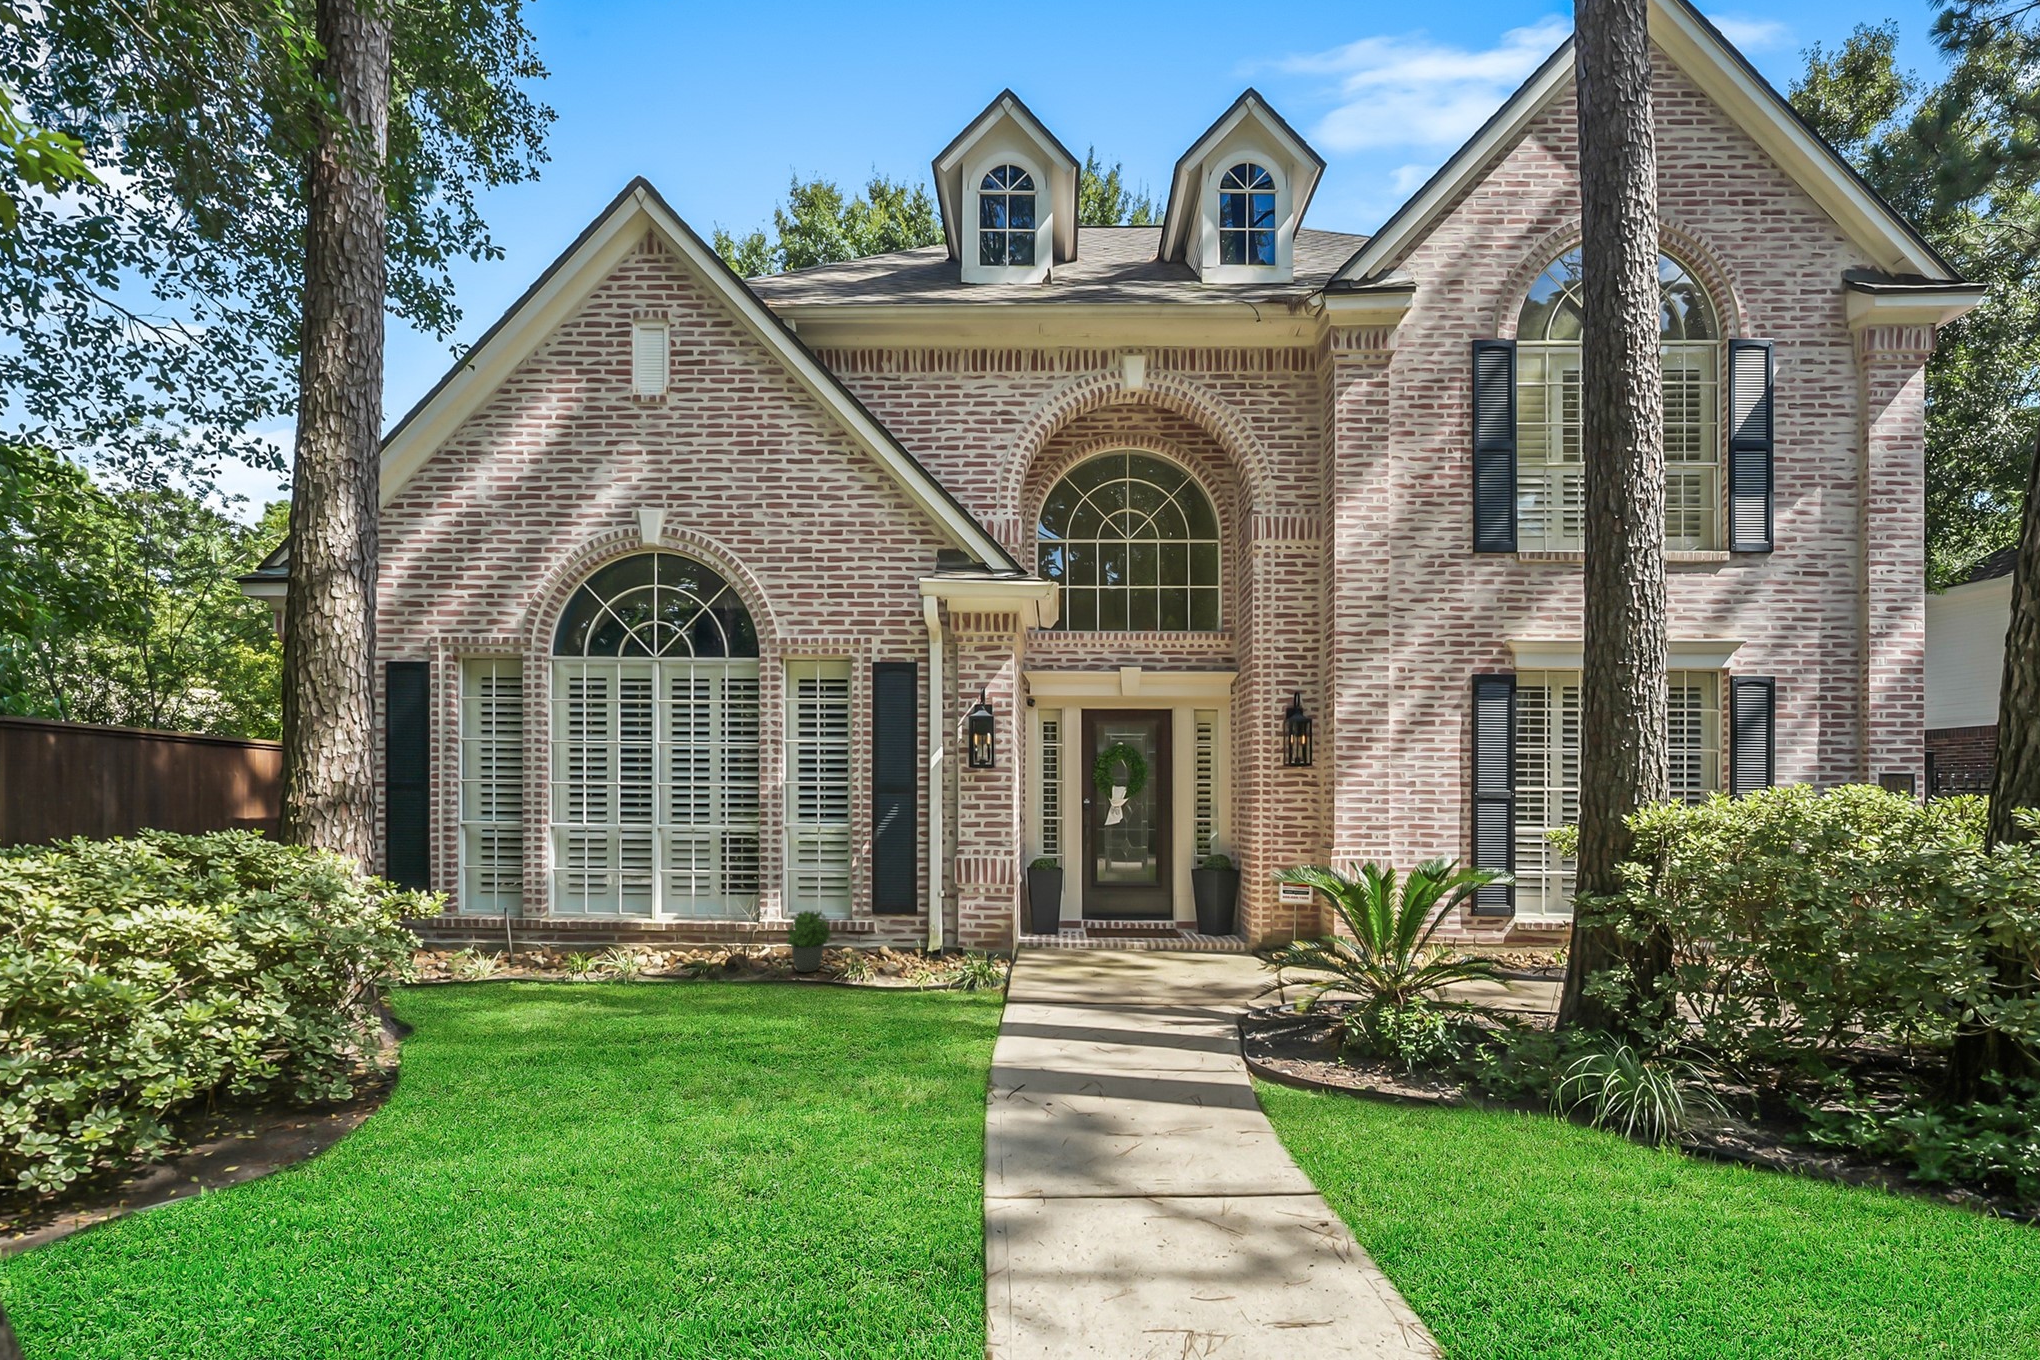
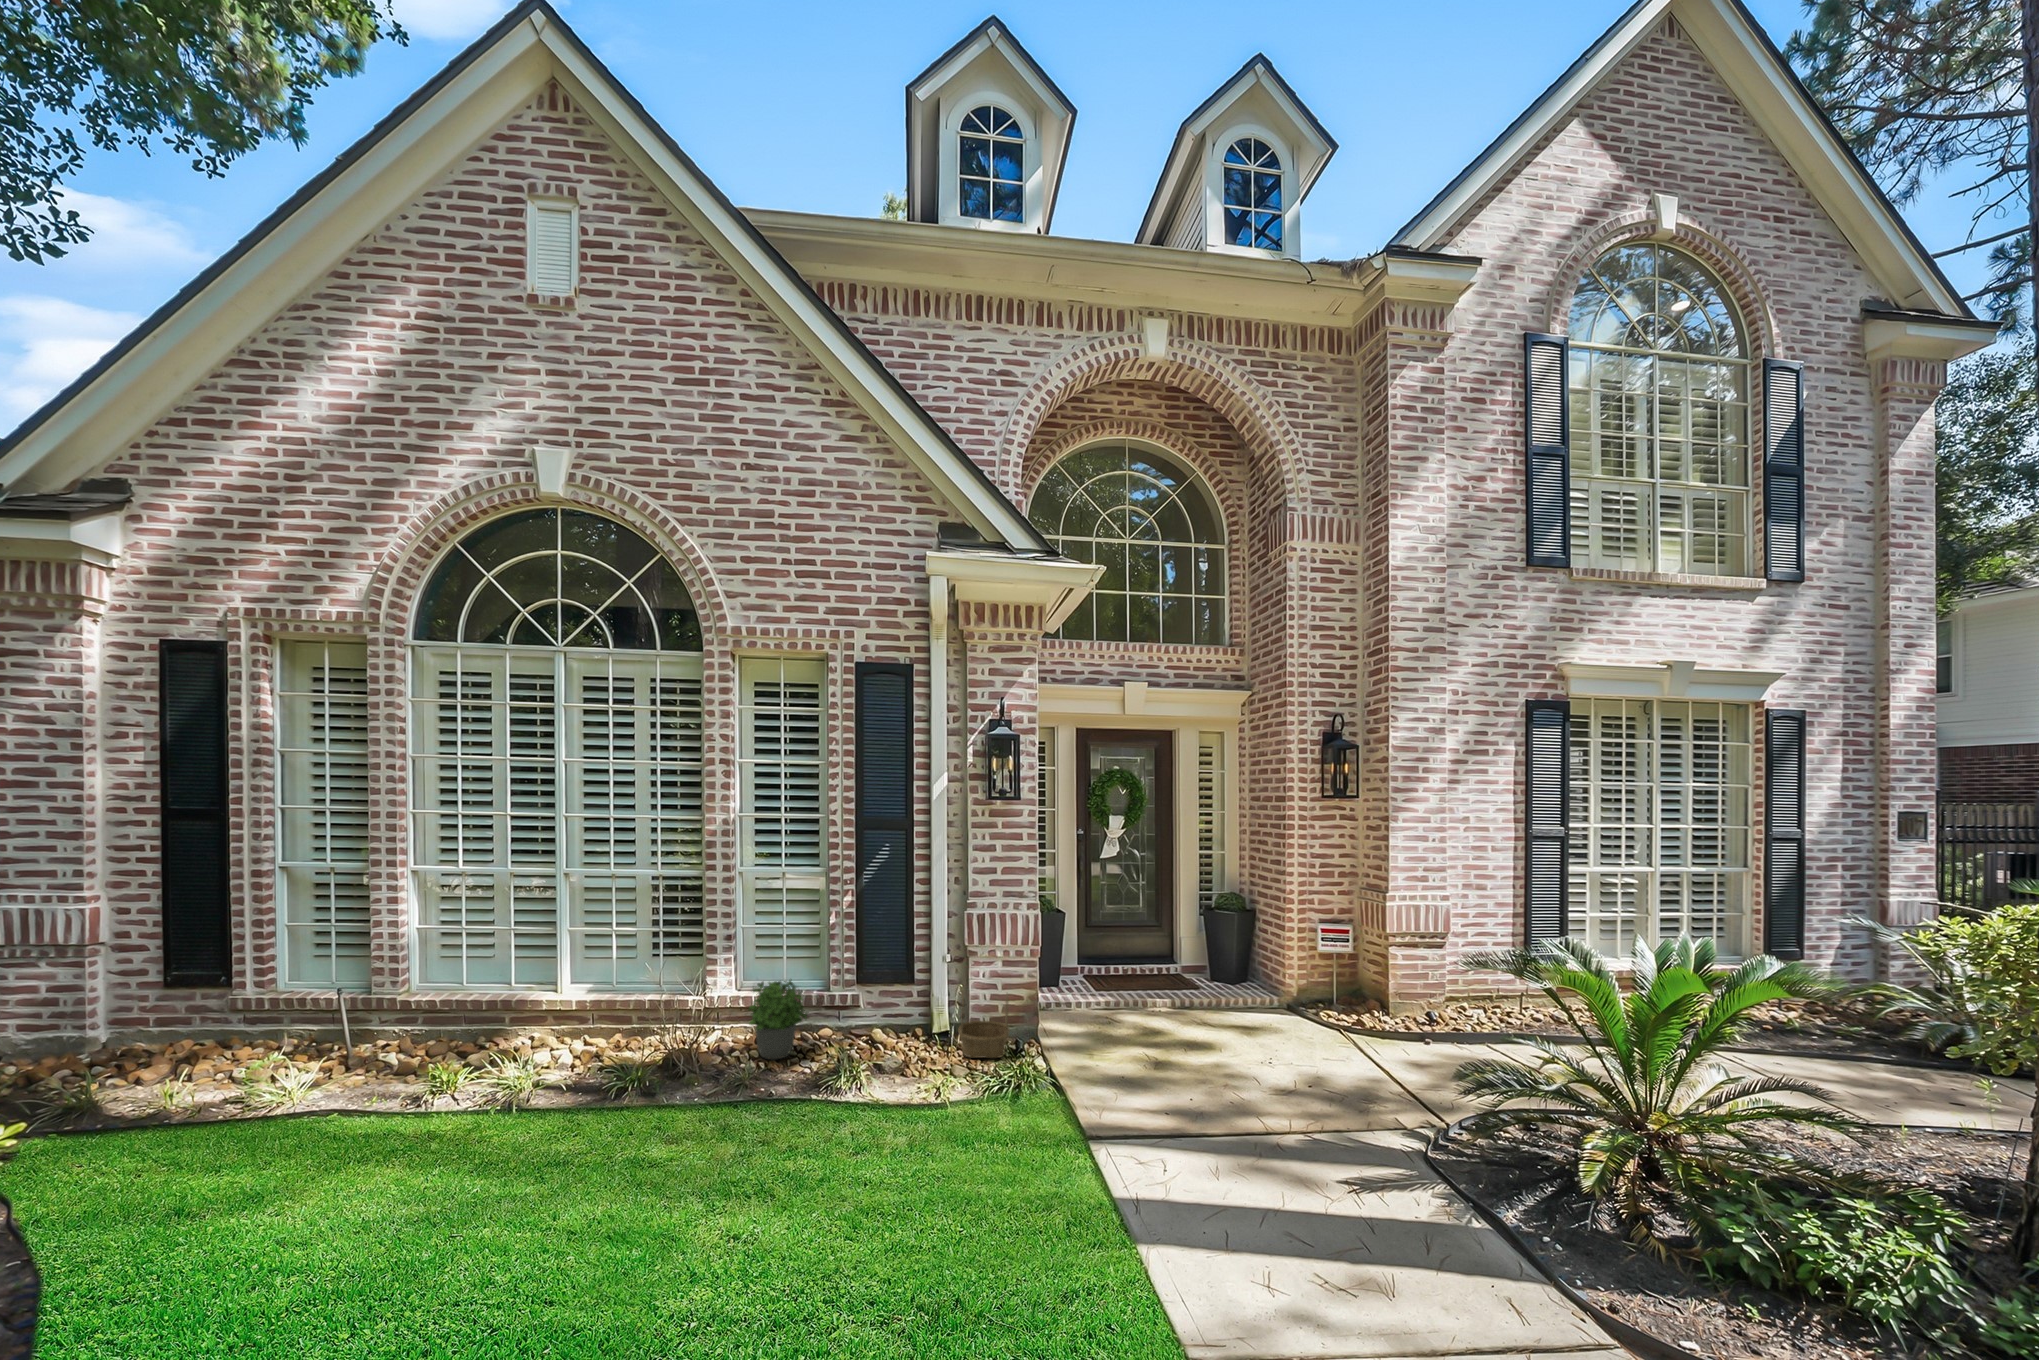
basket: none [950,922,993,976] -> present [958,994,1010,1058]

